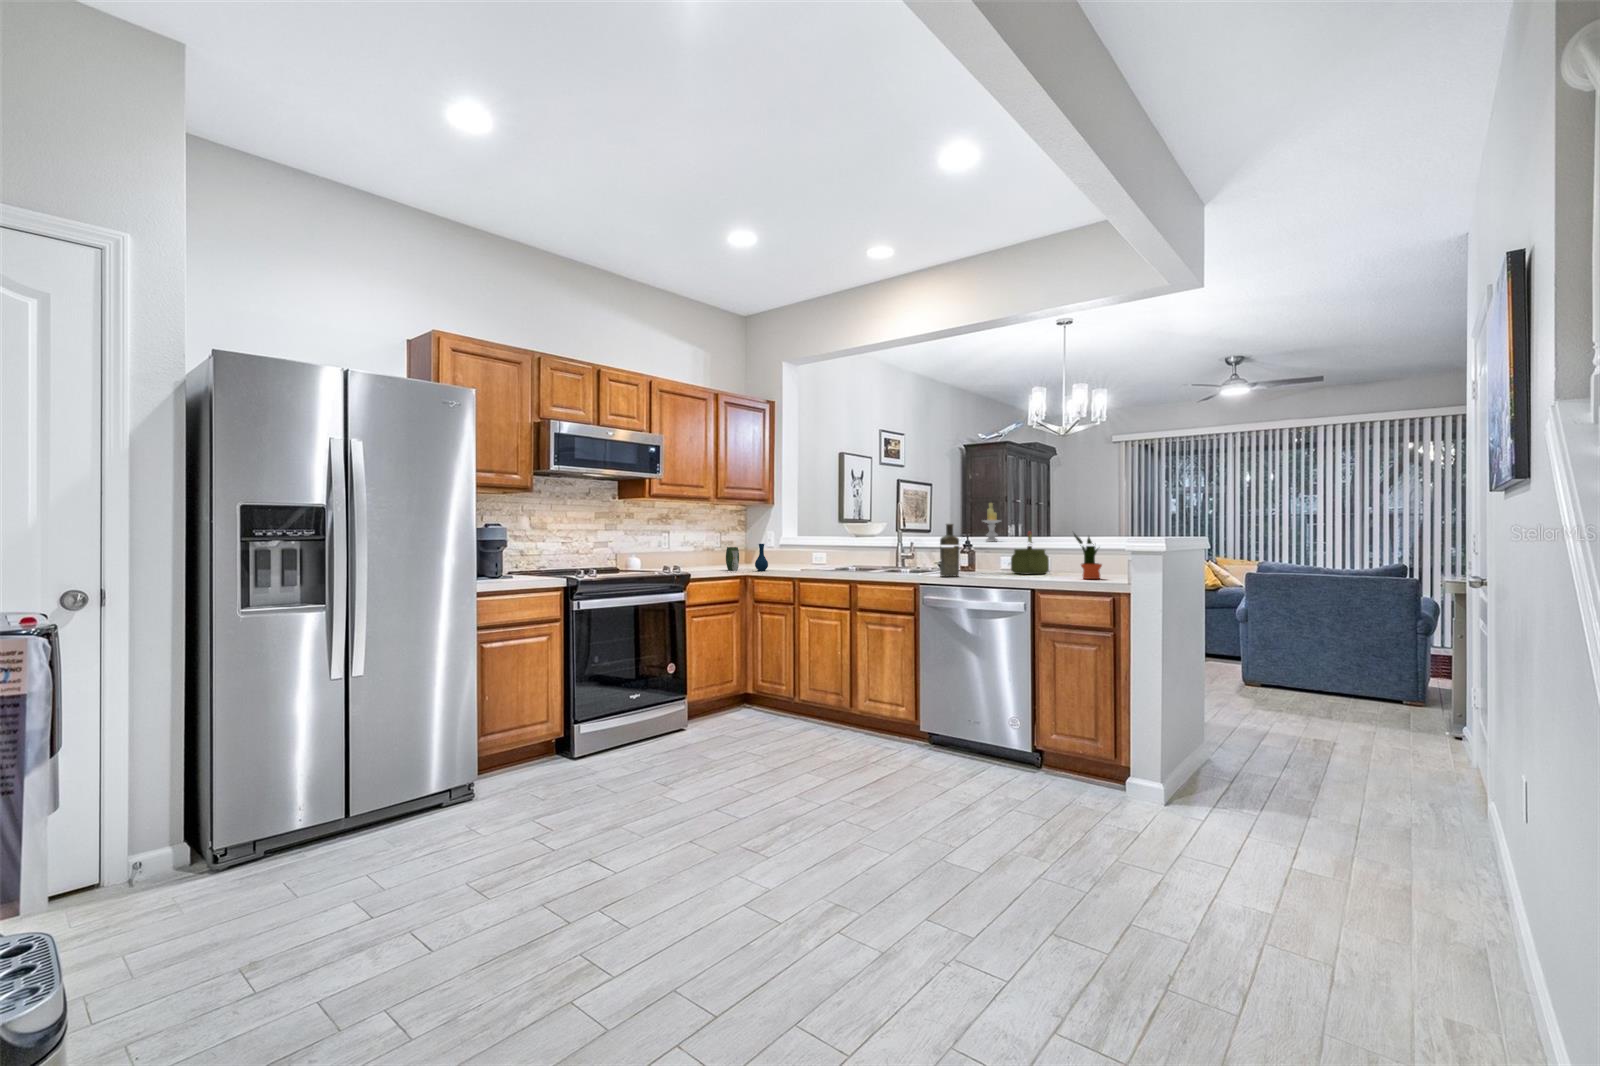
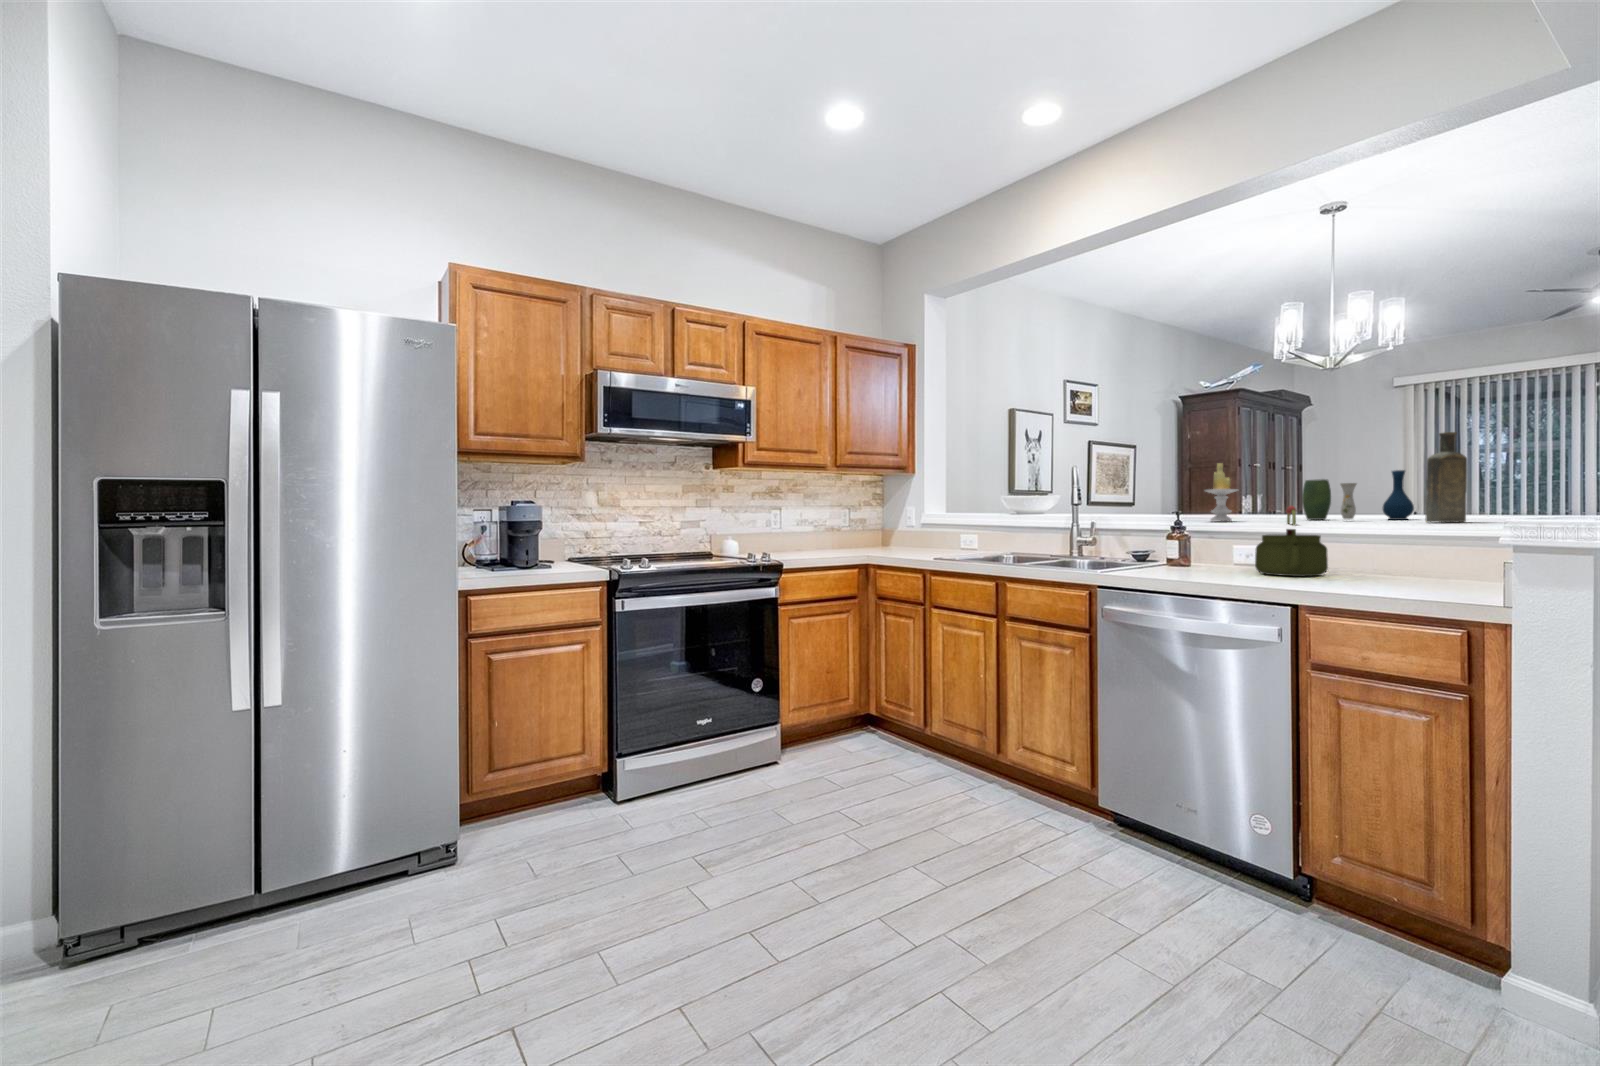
bottle: present [940,524,959,577] -> present [1425,432,1467,522]
potted plant: present [1074,534,1102,579] -> none [1385,505,1450,593]
vase: present [726,544,768,571] -> present [1302,470,1414,520]

